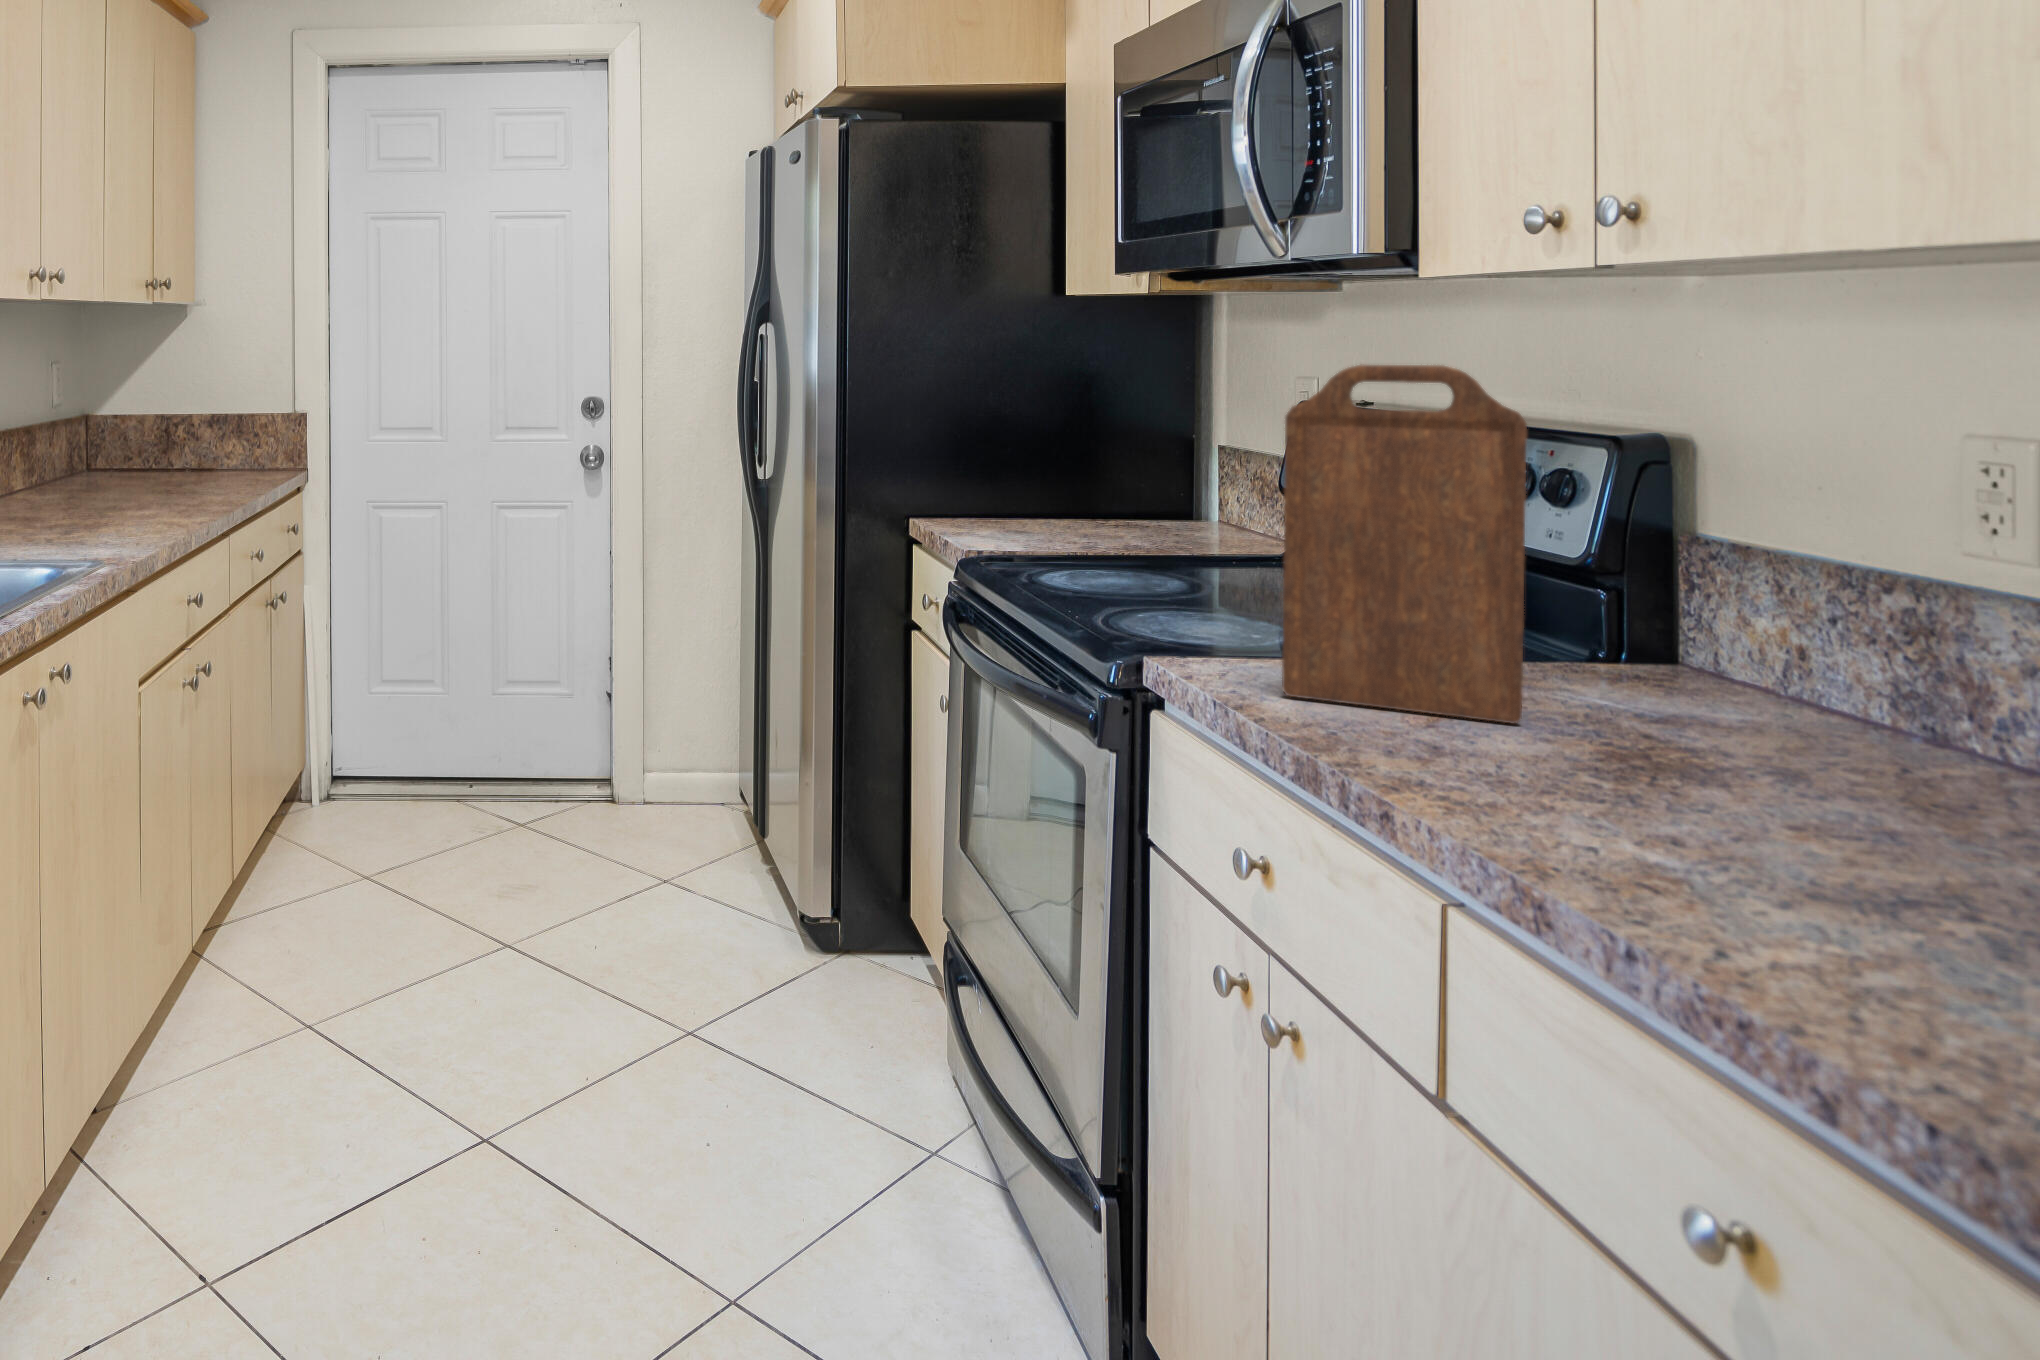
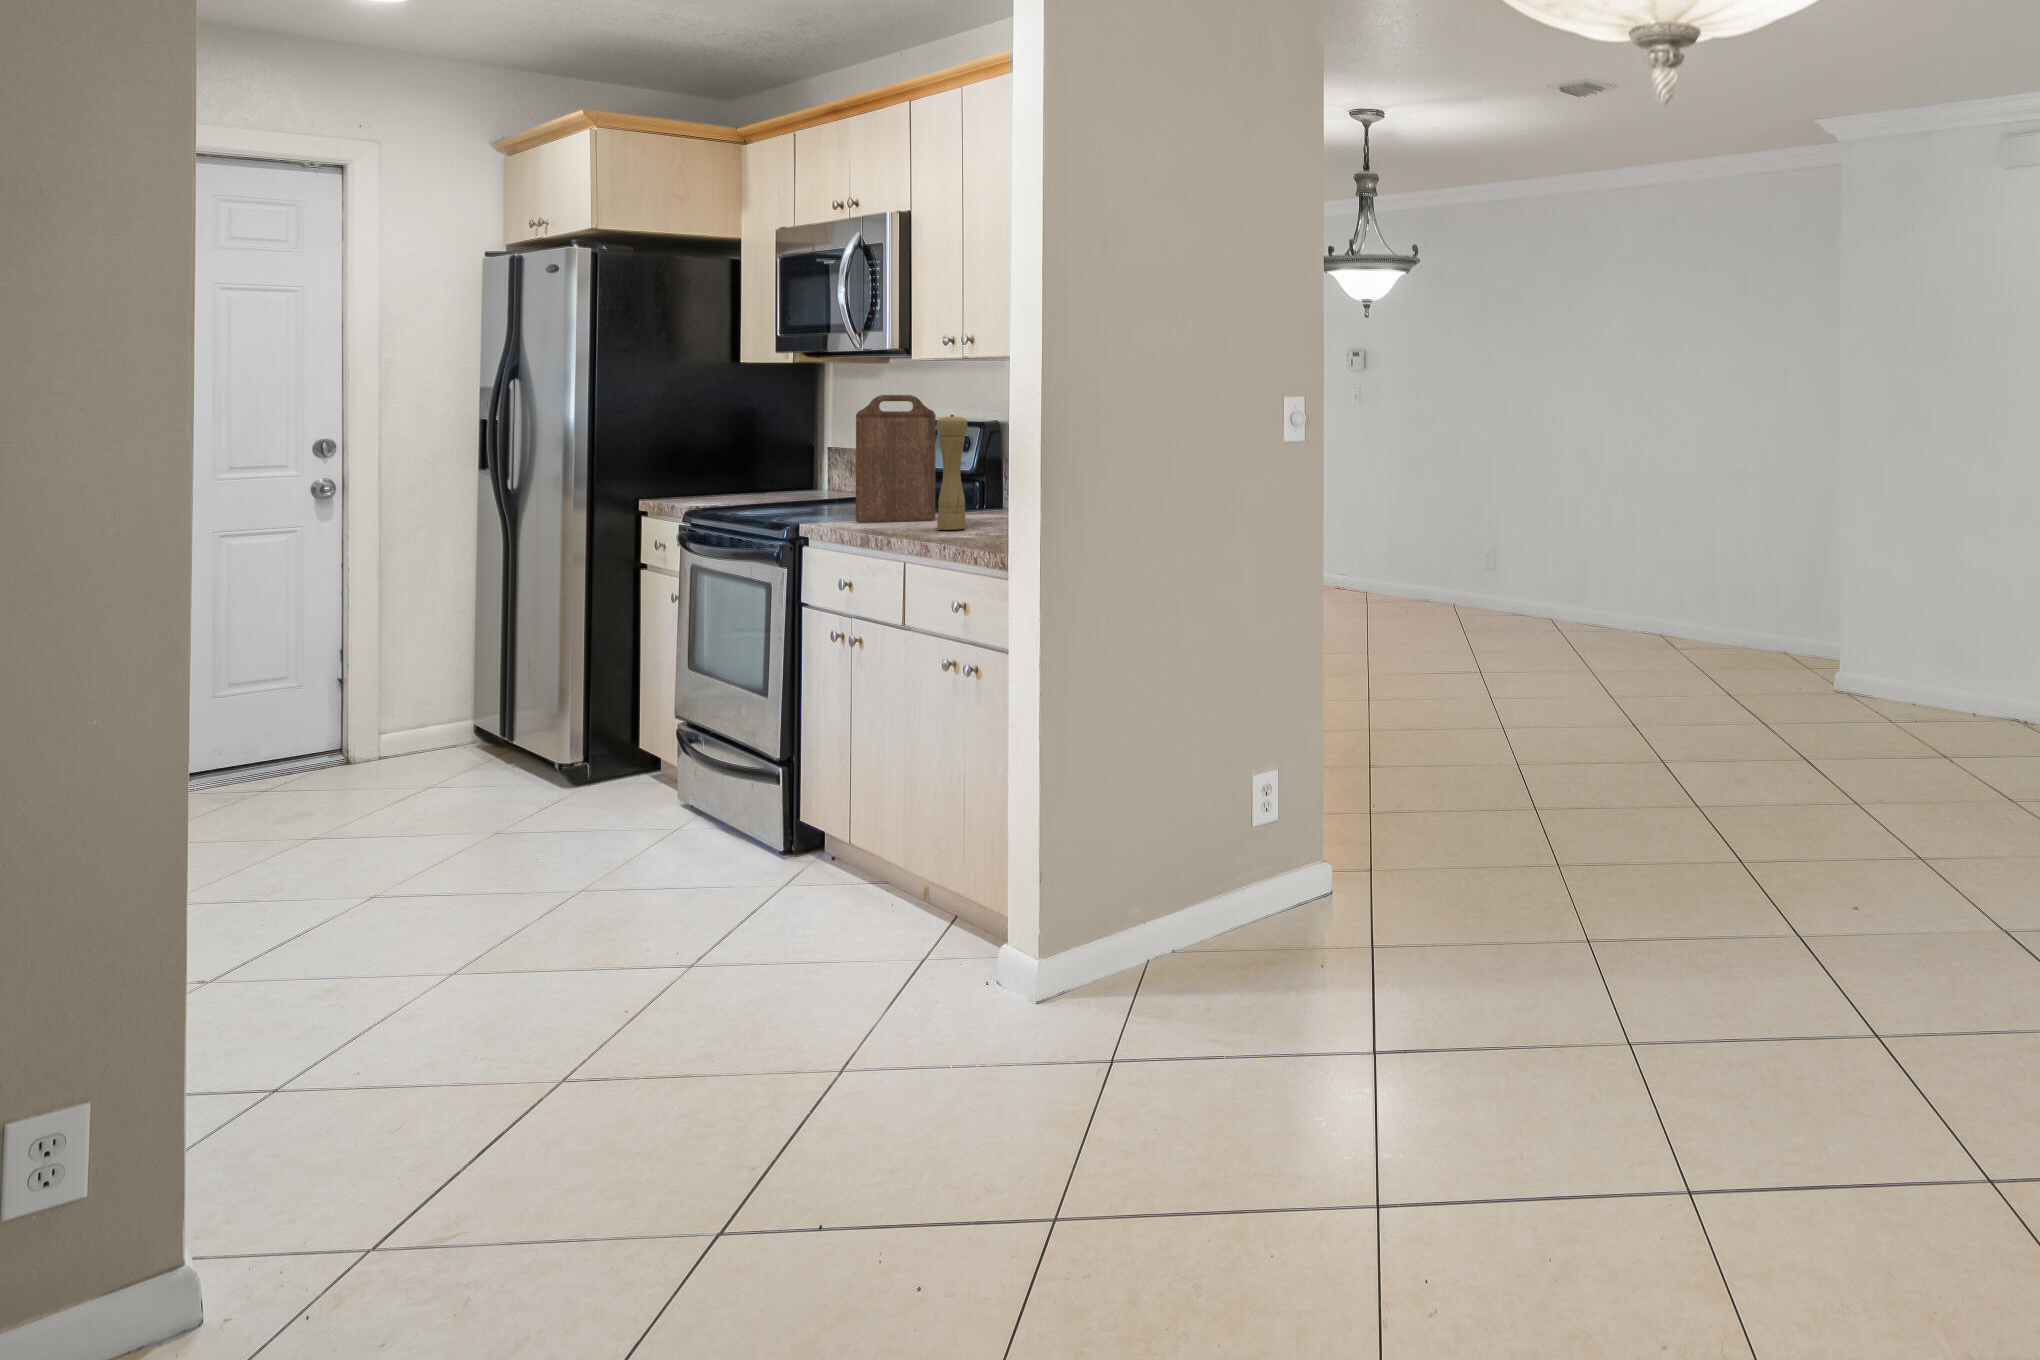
pepper mill: none [1580,440,1709,843] -> present [937,415,967,530]

